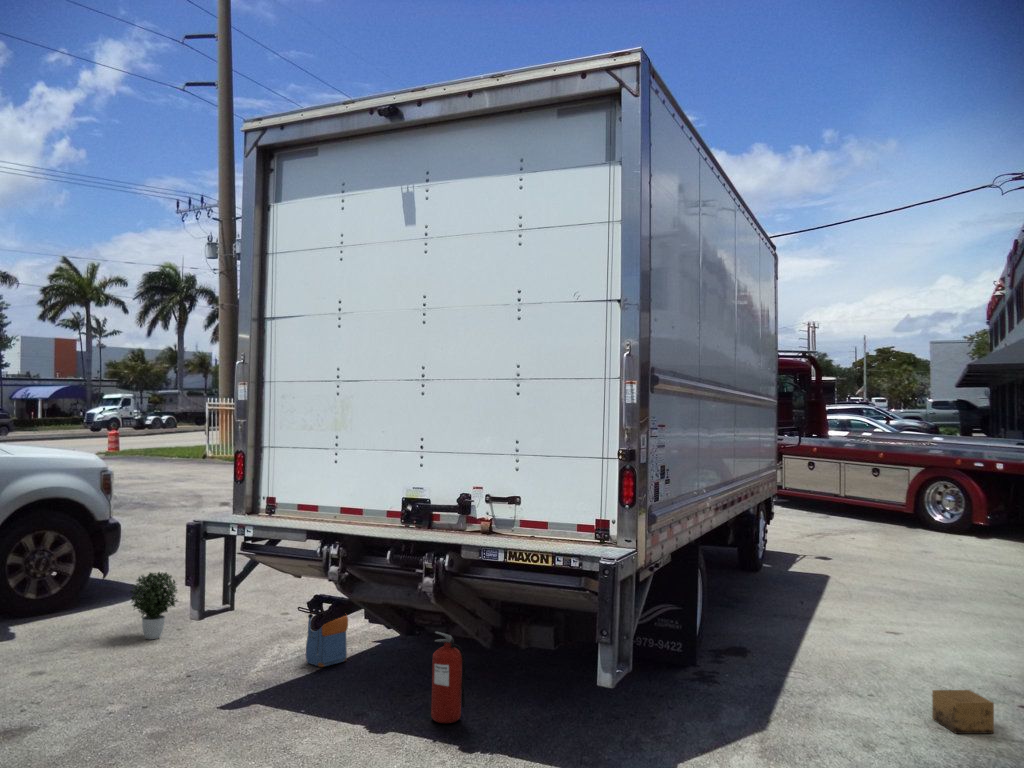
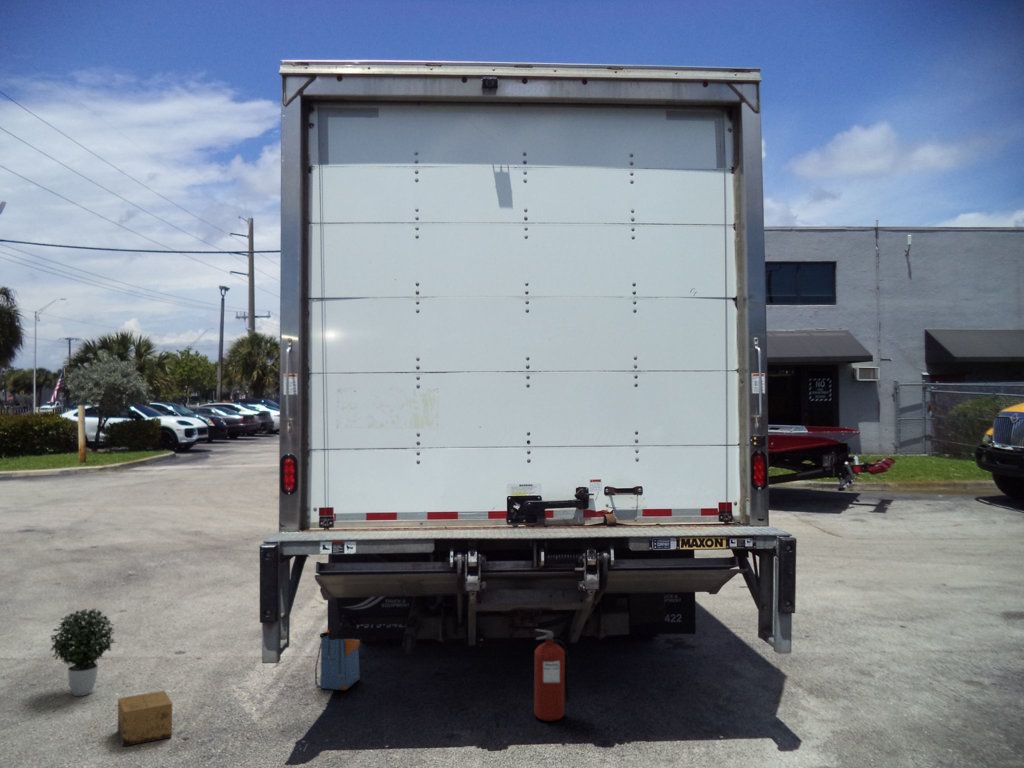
cardboard box: present [932,690,994,734] -> present [117,691,172,746]

